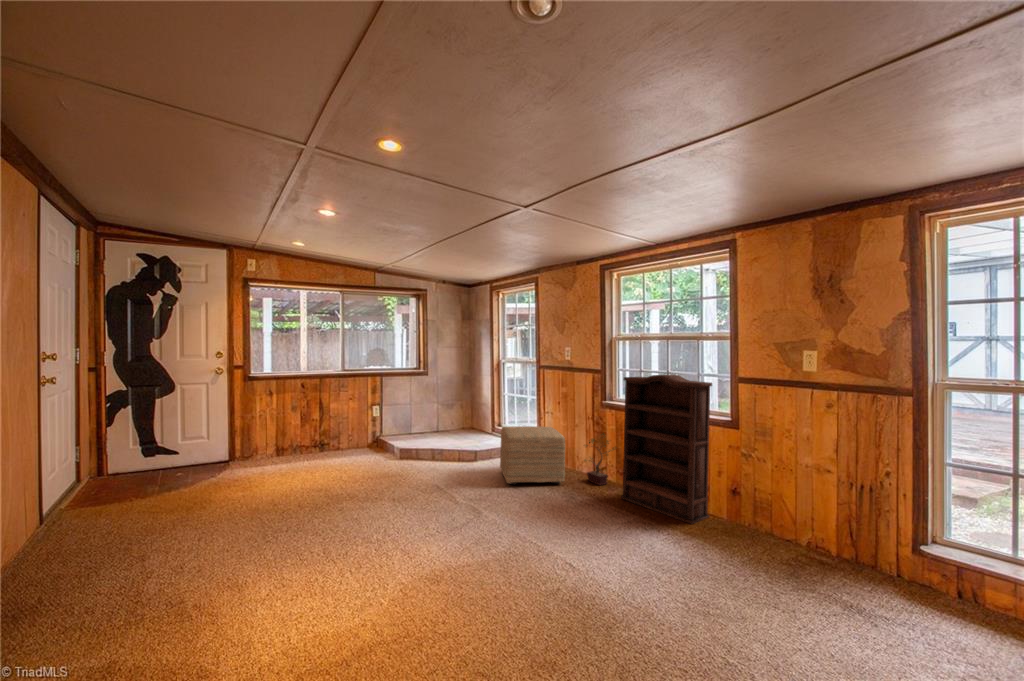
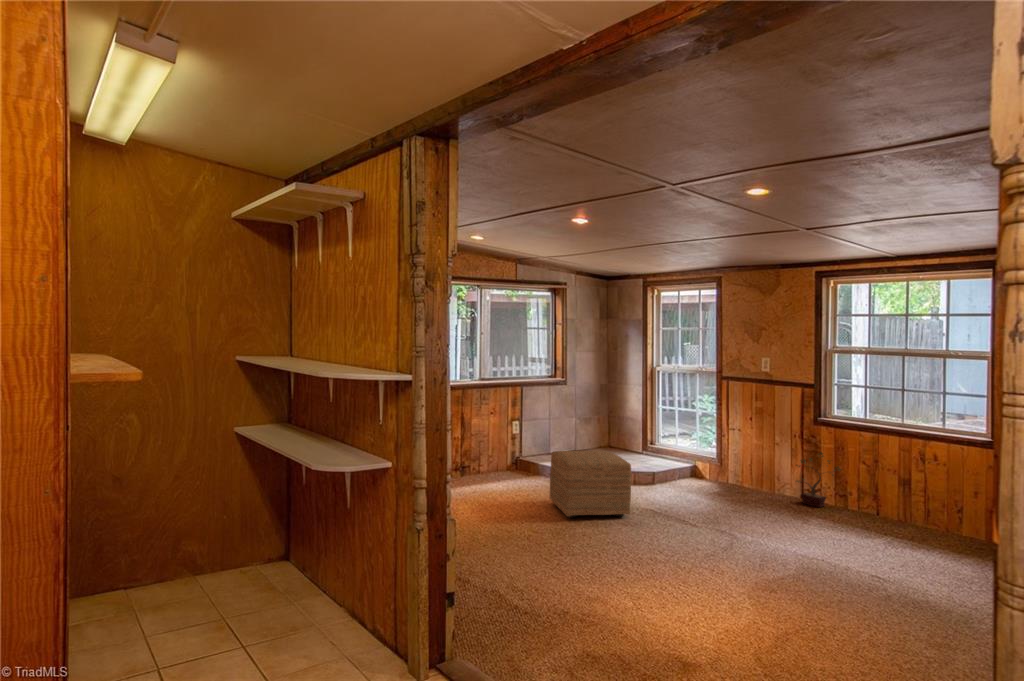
bookshelf: present [621,375,712,524] -> none [857,393,968,542]
ottoman: present [500,426,565,485] -> present [549,451,631,518]

